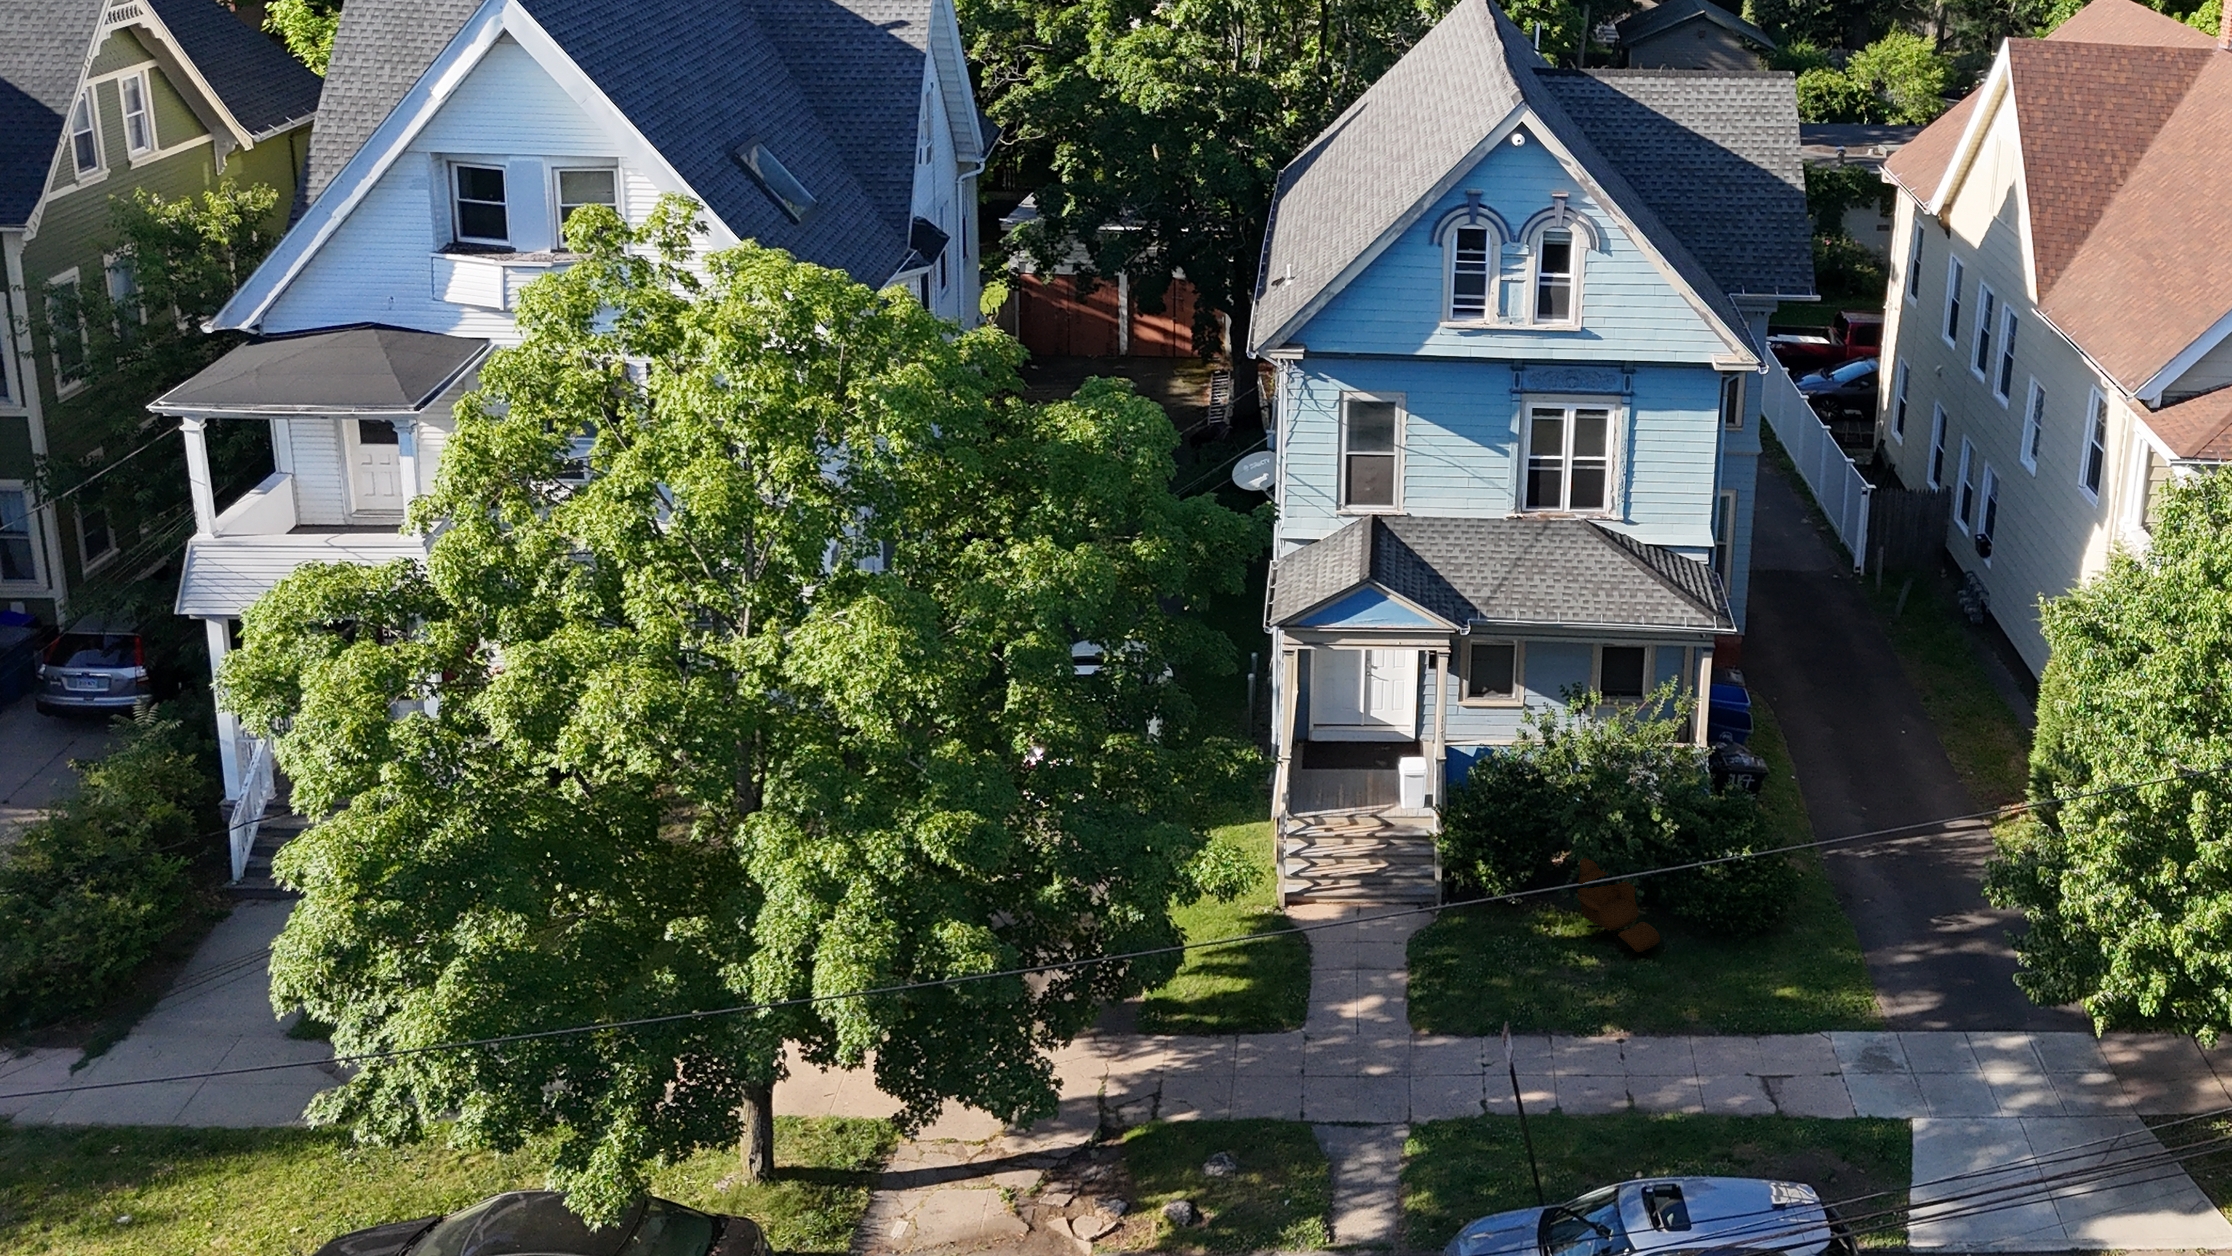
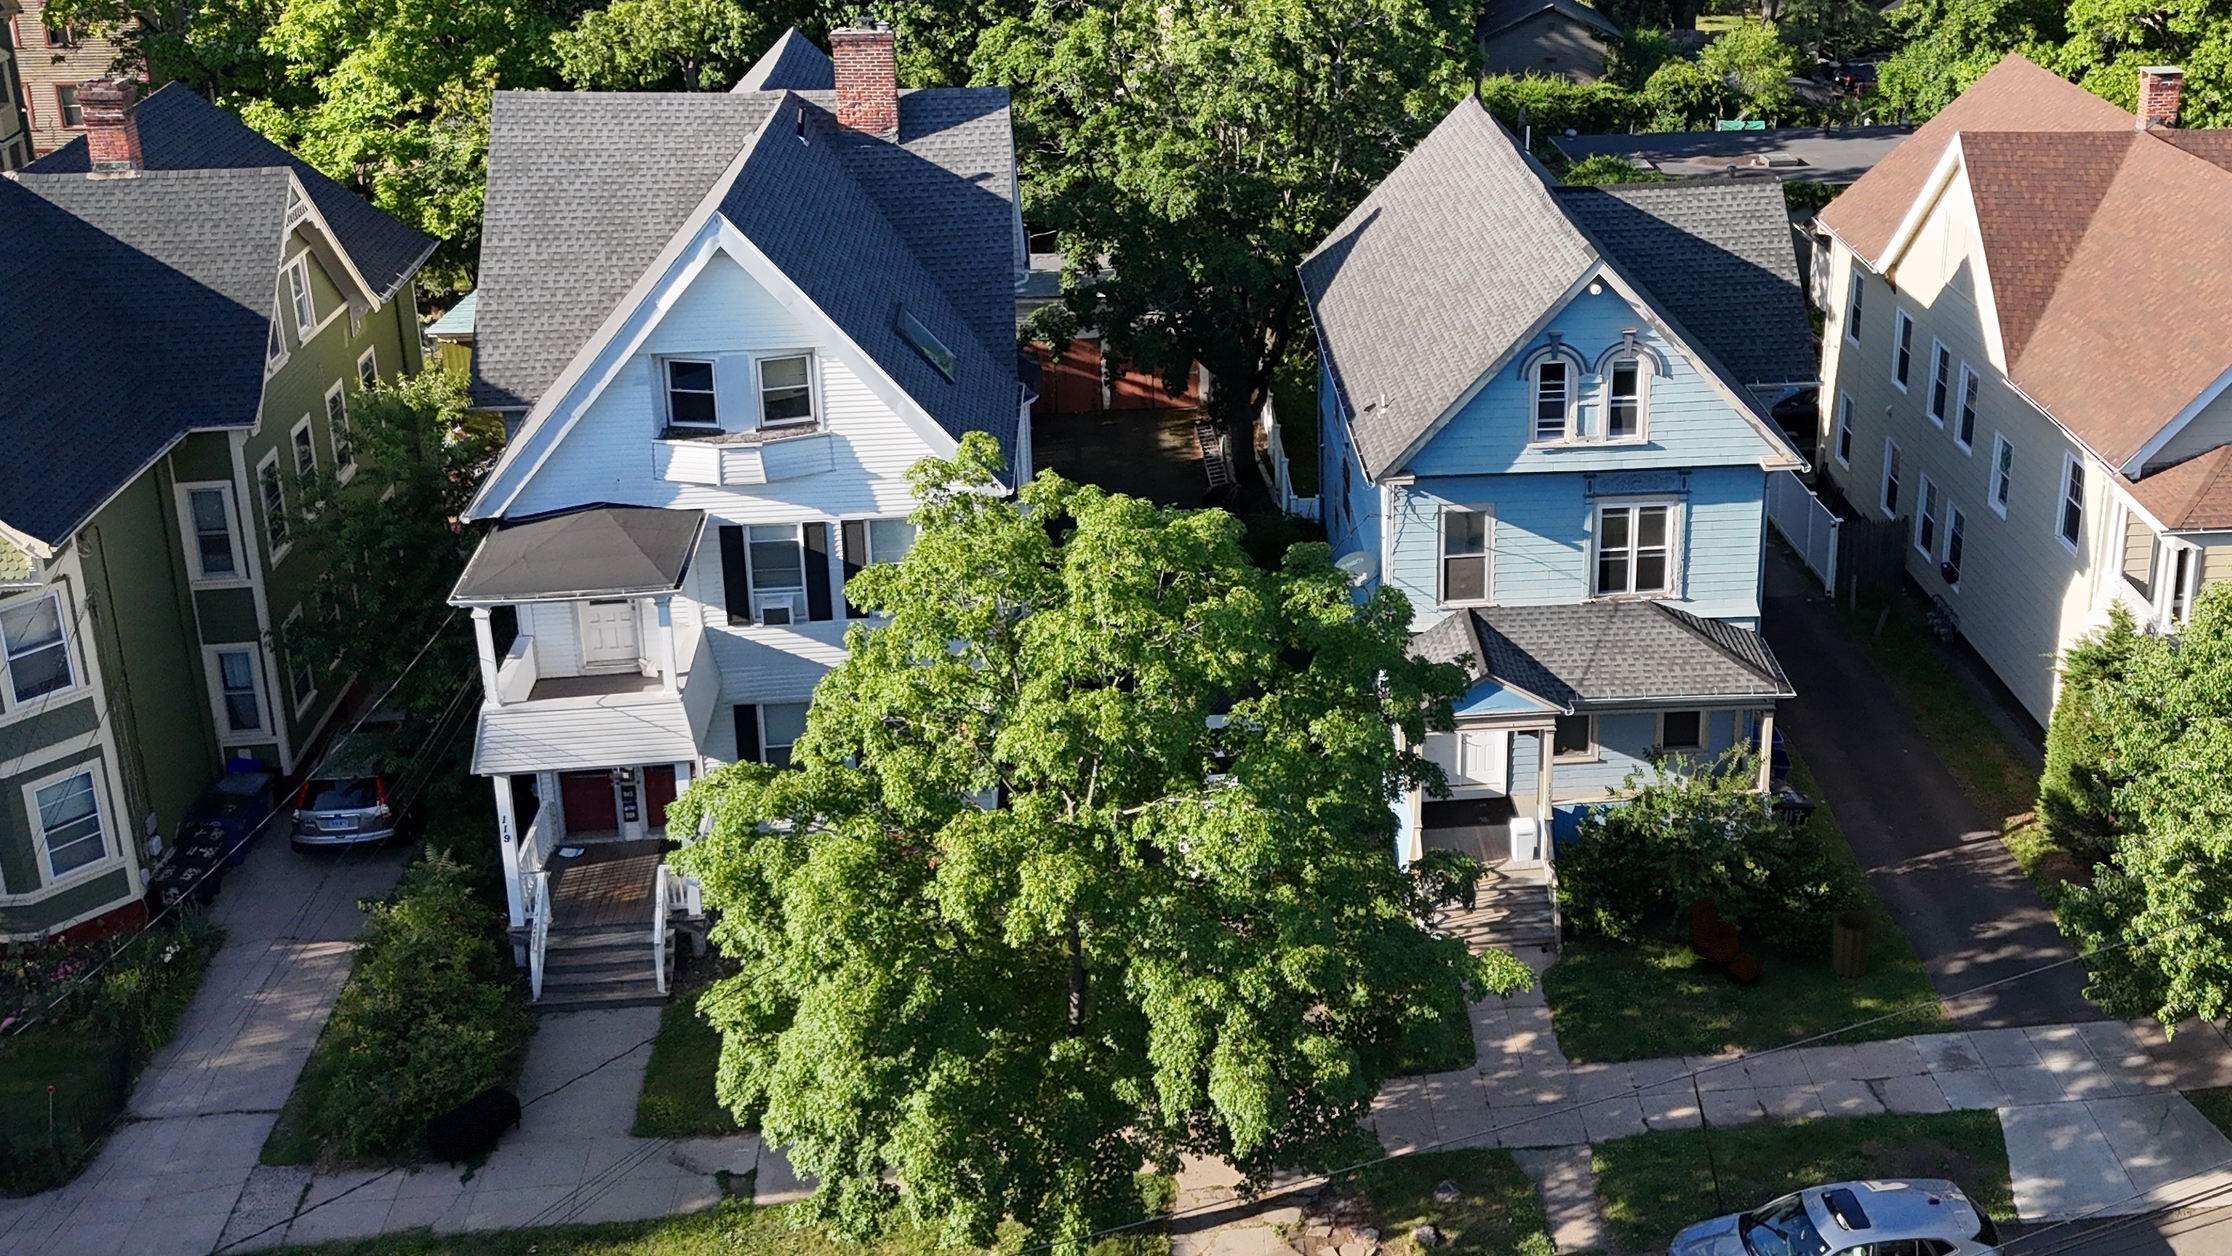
trash can: none [1748,878,1798,958] -> present [1833,910,1874,977]
bench: none [34,963,159,1053] -> present [426,1085,522,1169]

